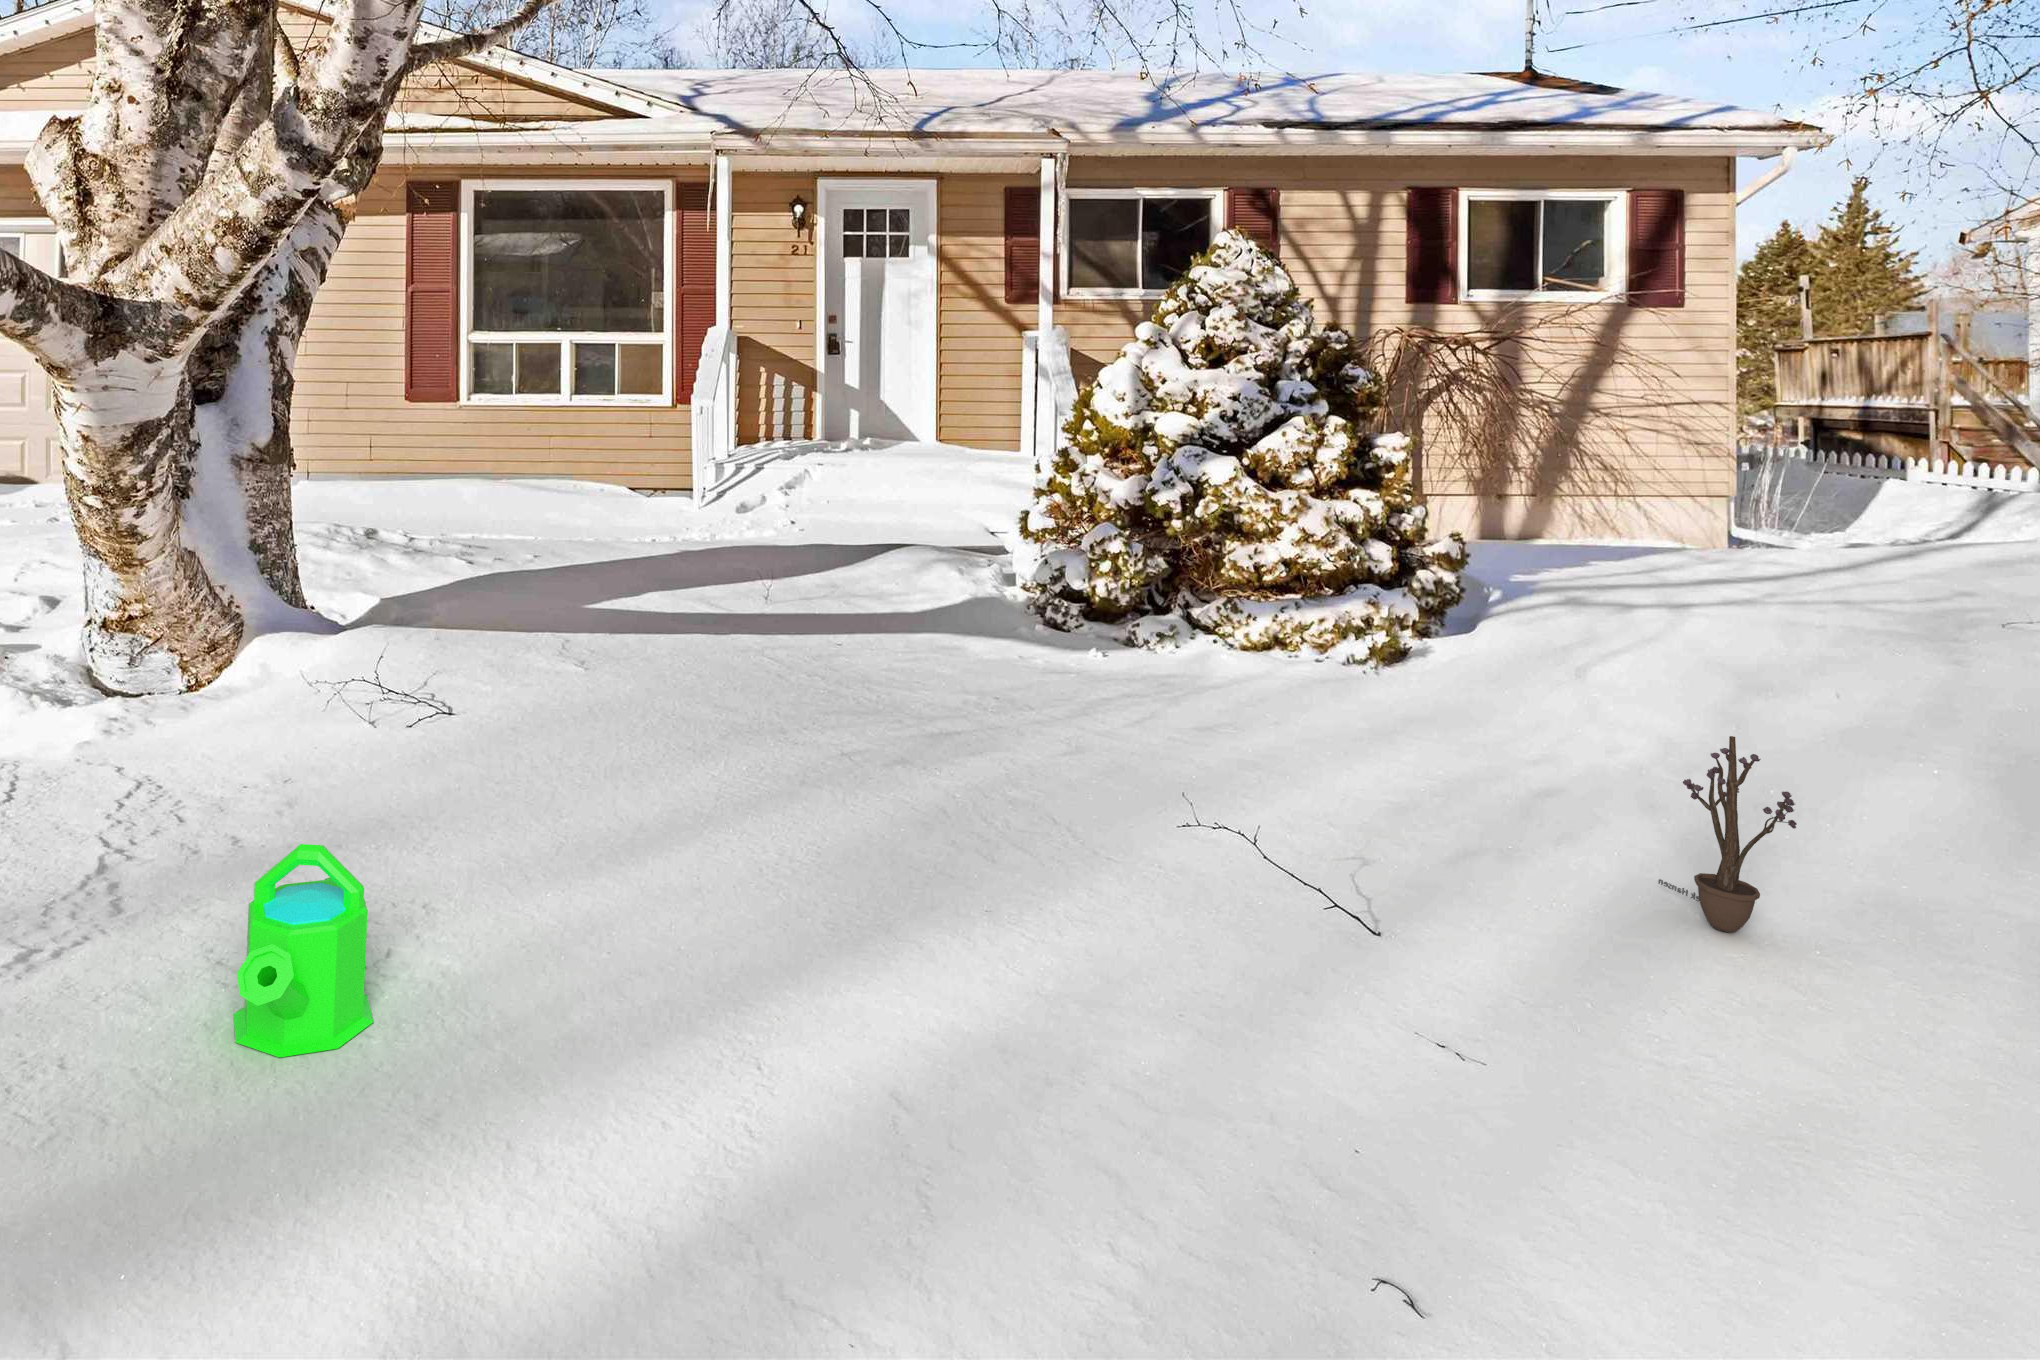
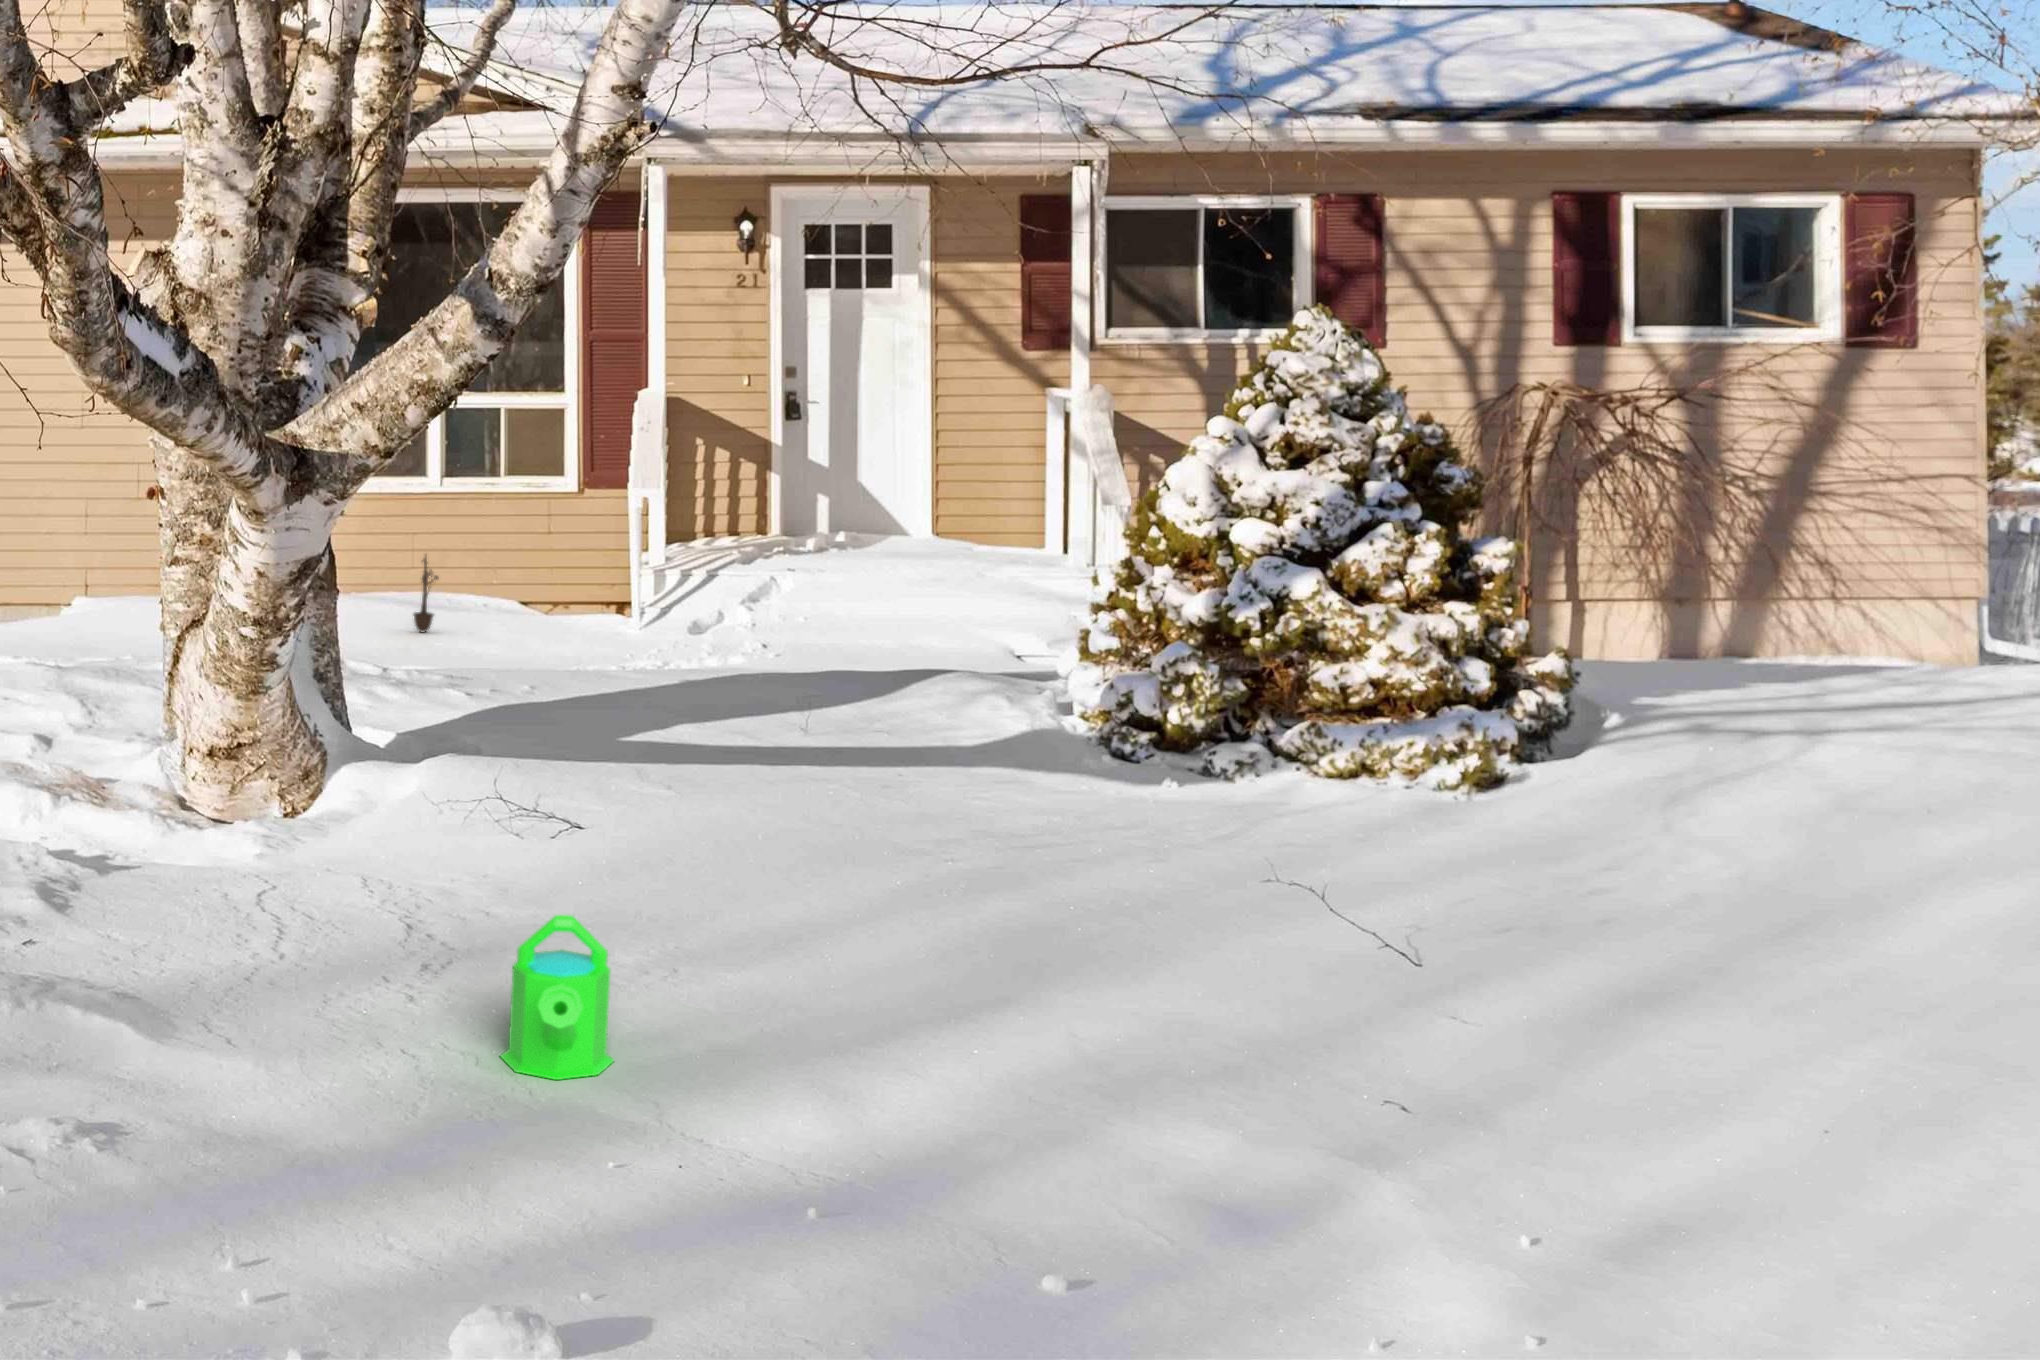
decorative plant: present [1658,736,1797,932] -> present [414,557,438,632]

